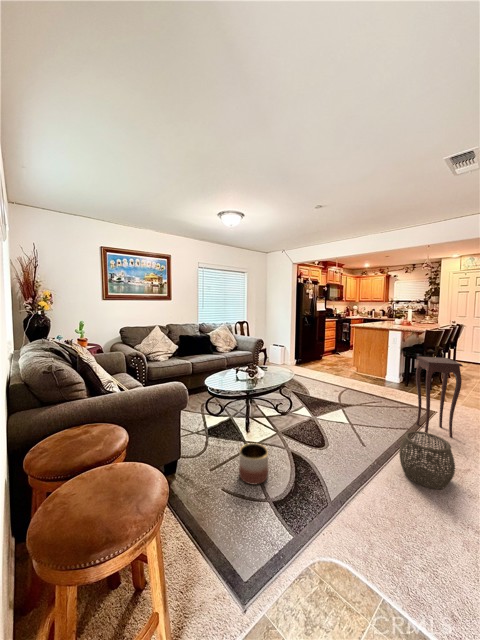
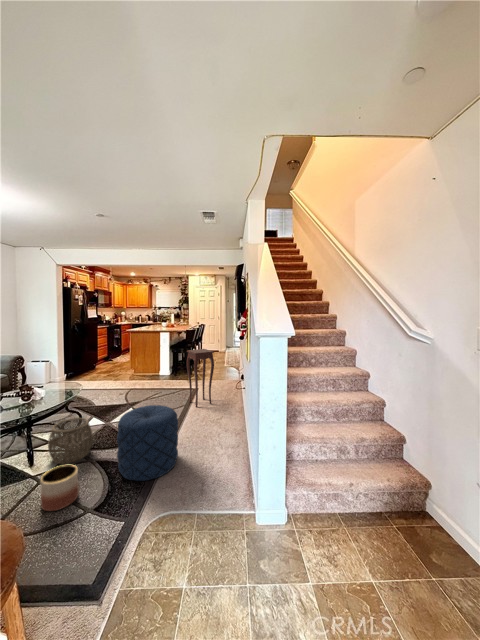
pouf: none [307,413,381,506] -> present [117,405,178,481]
woven basket: present [399,431,455,489] -> present [48,418,93,464]

